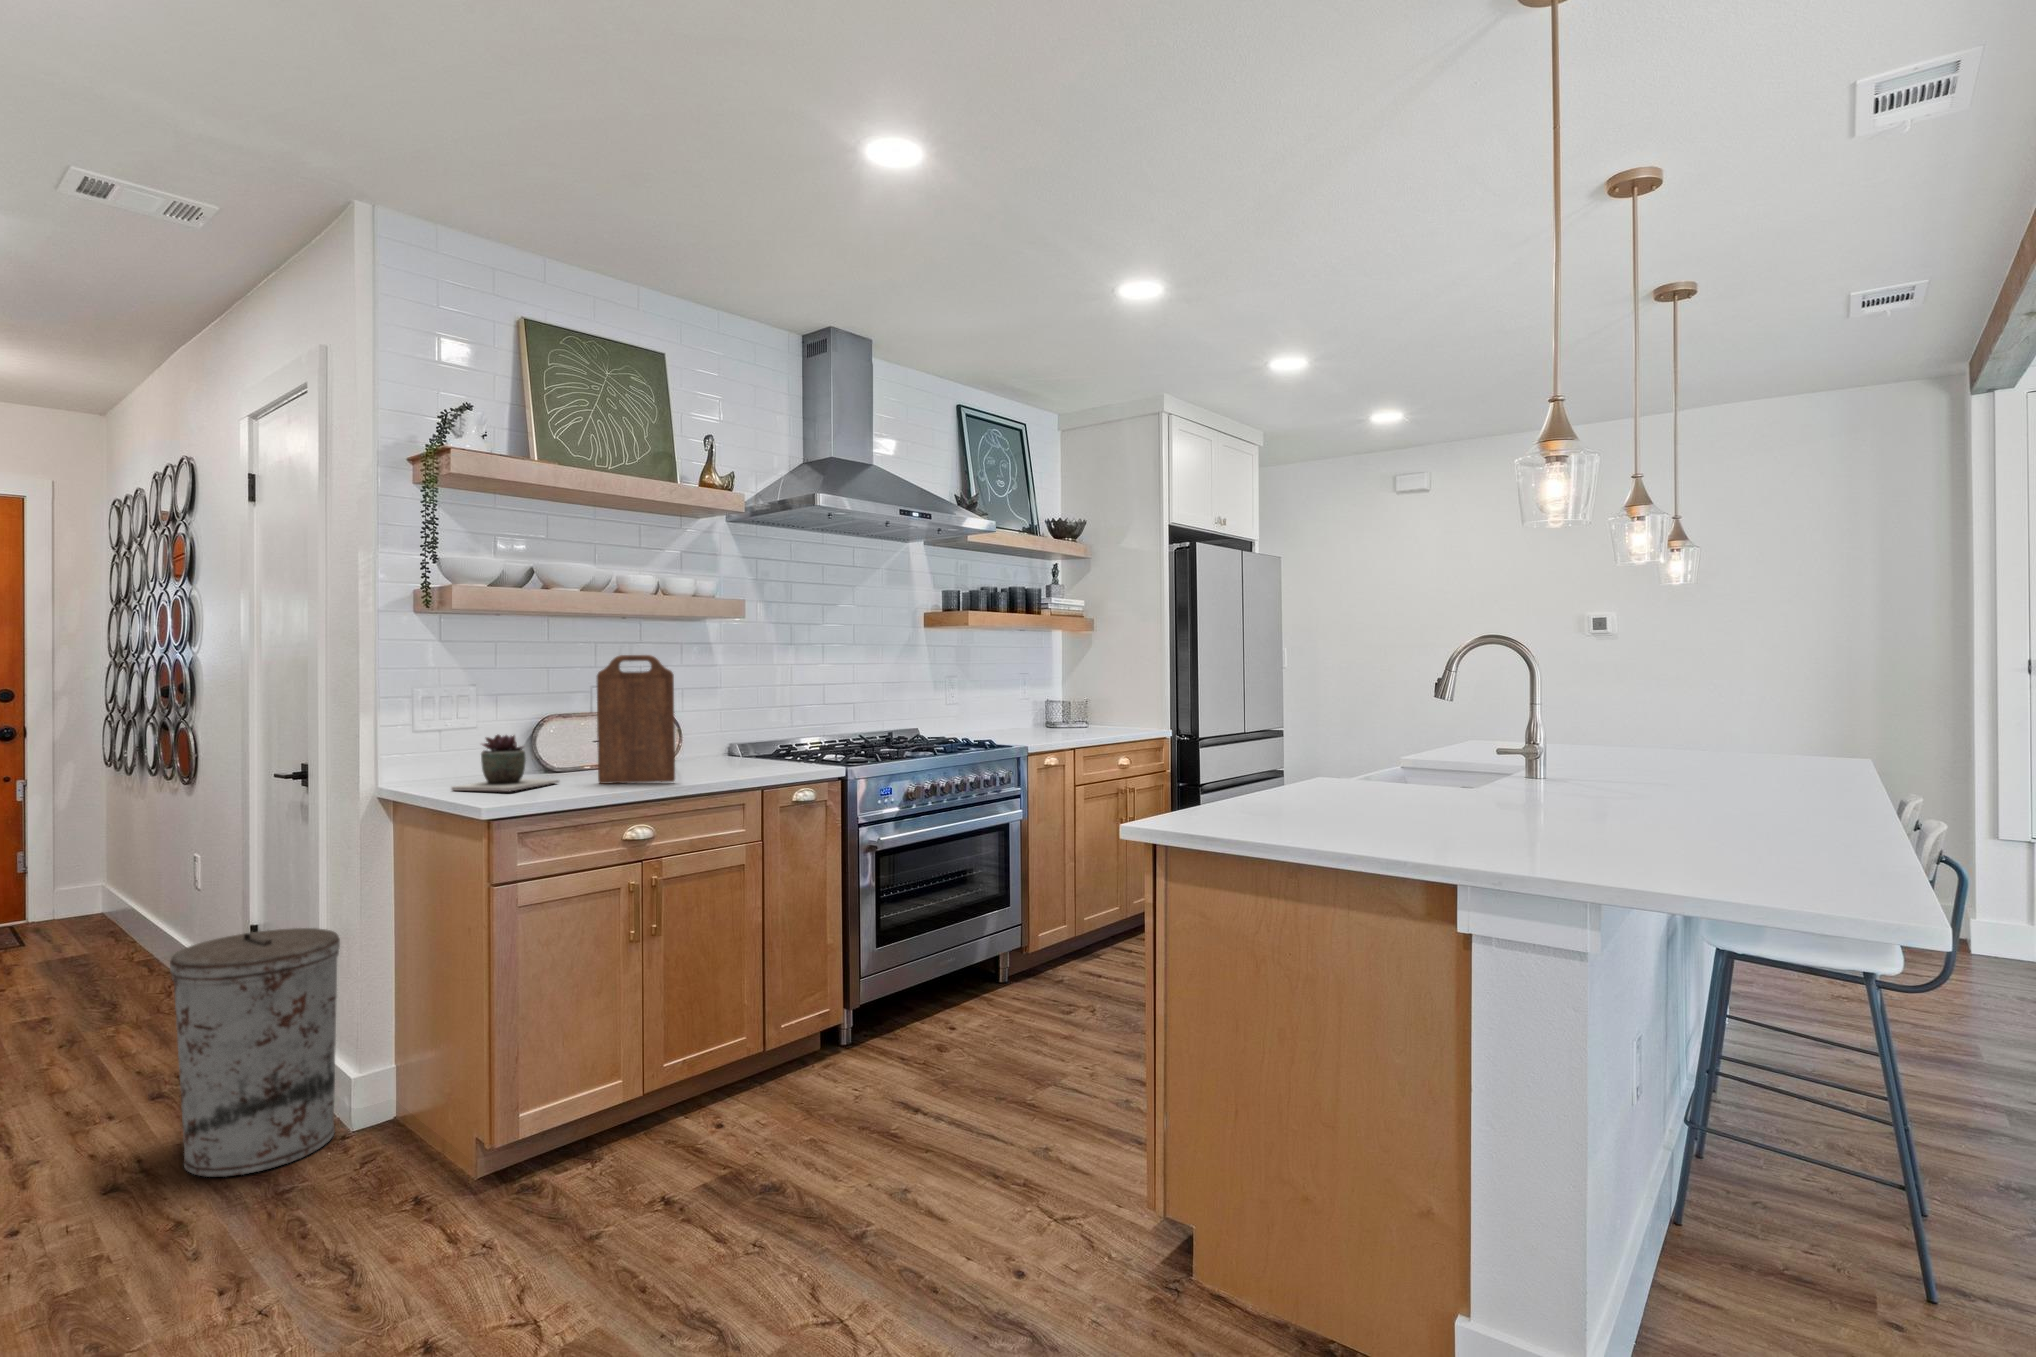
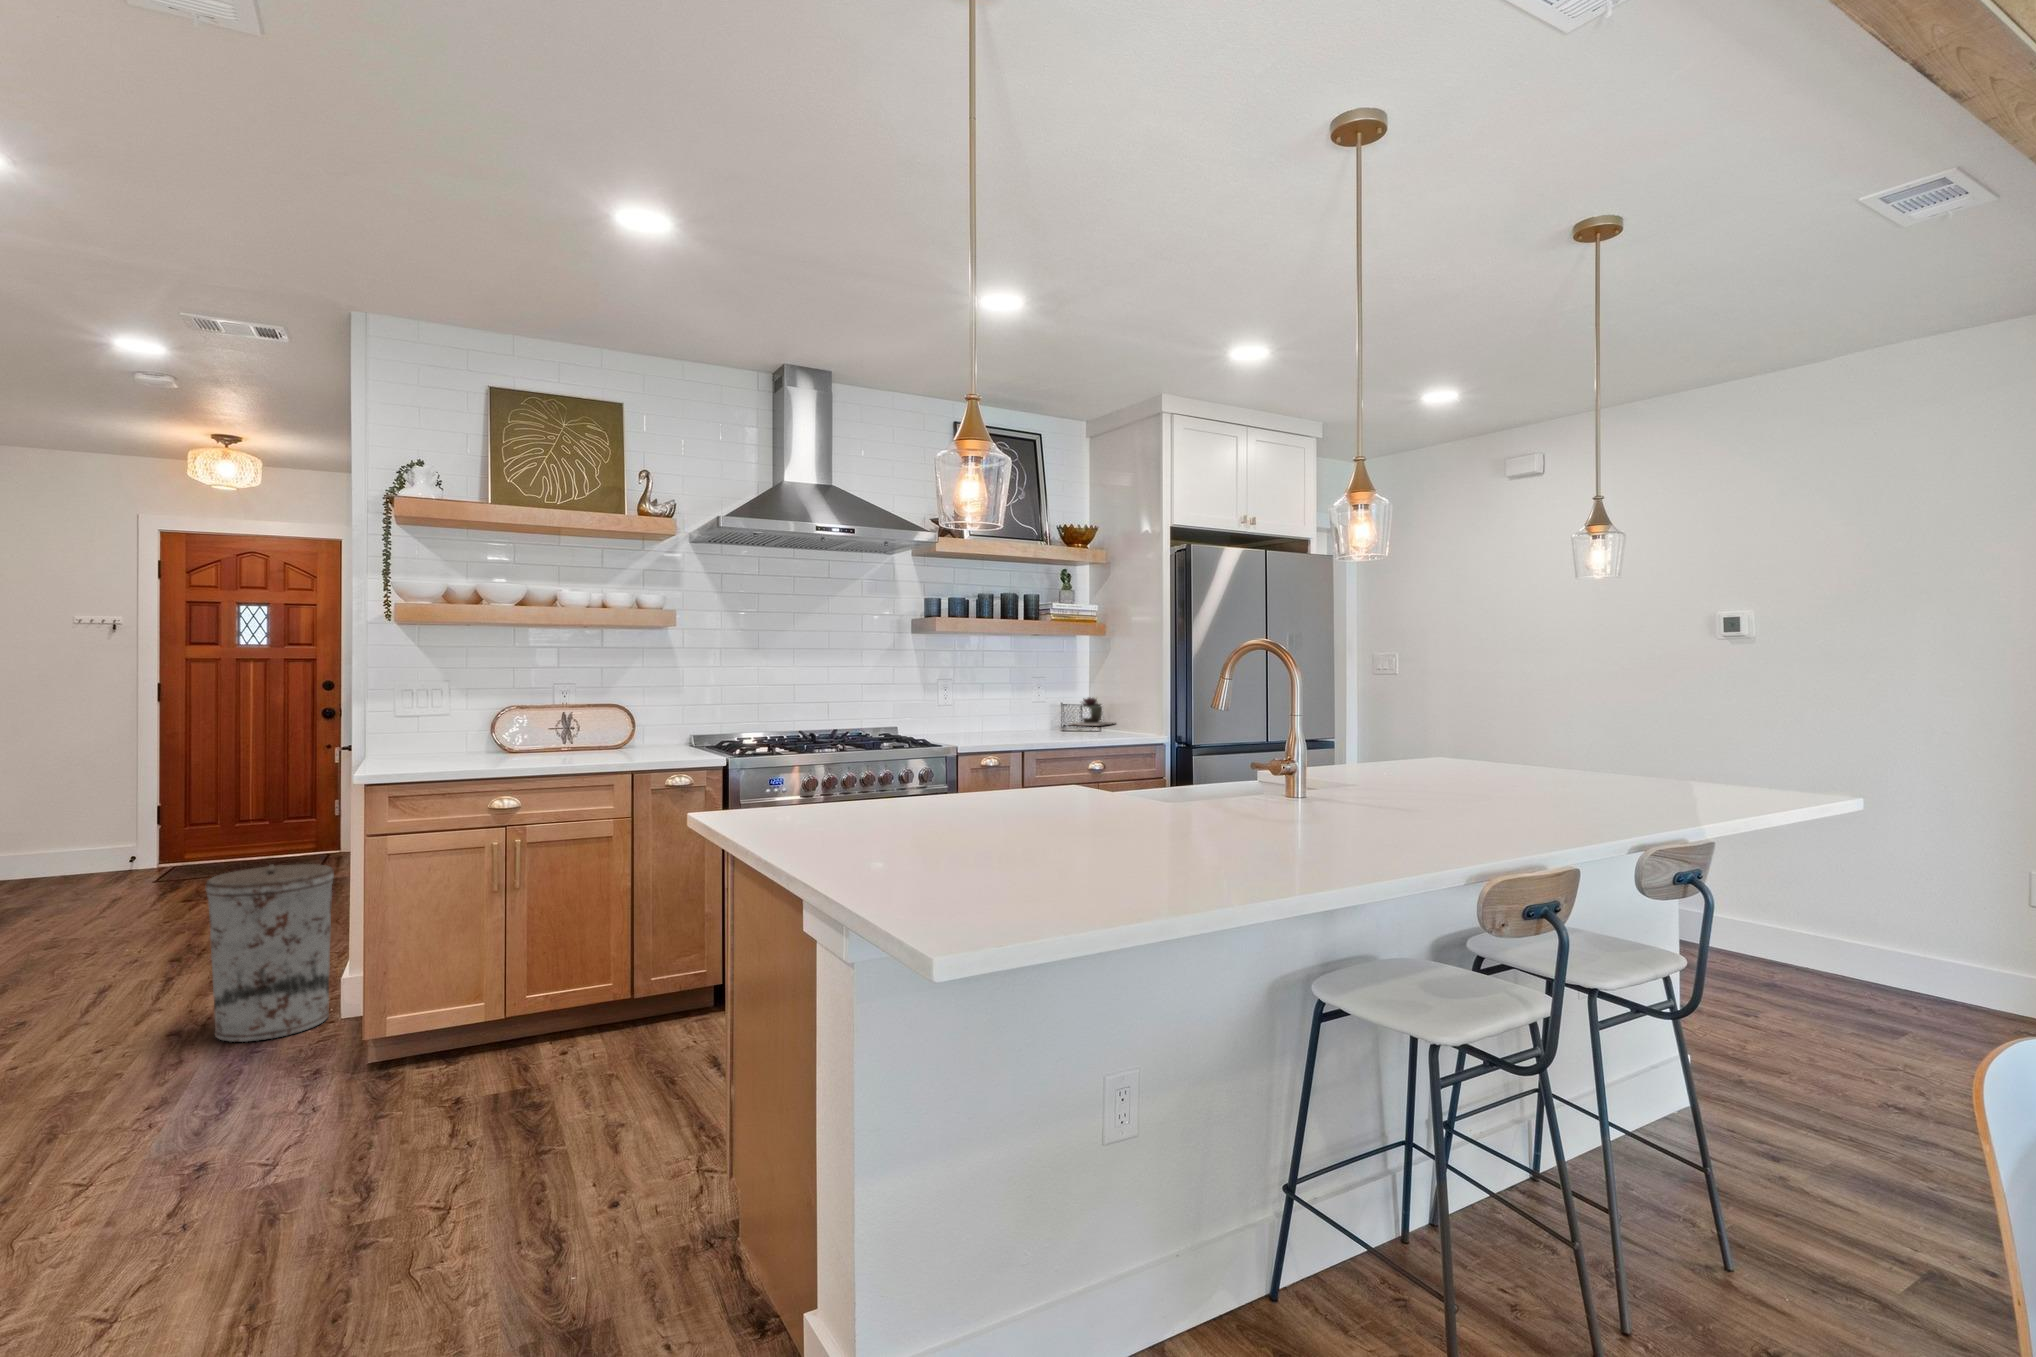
cutting board: present [597,655,675,784] -> none [492,658,547,764]
succulent plant: present [451,735,559,791] -> present [1069,698,1115,726]

